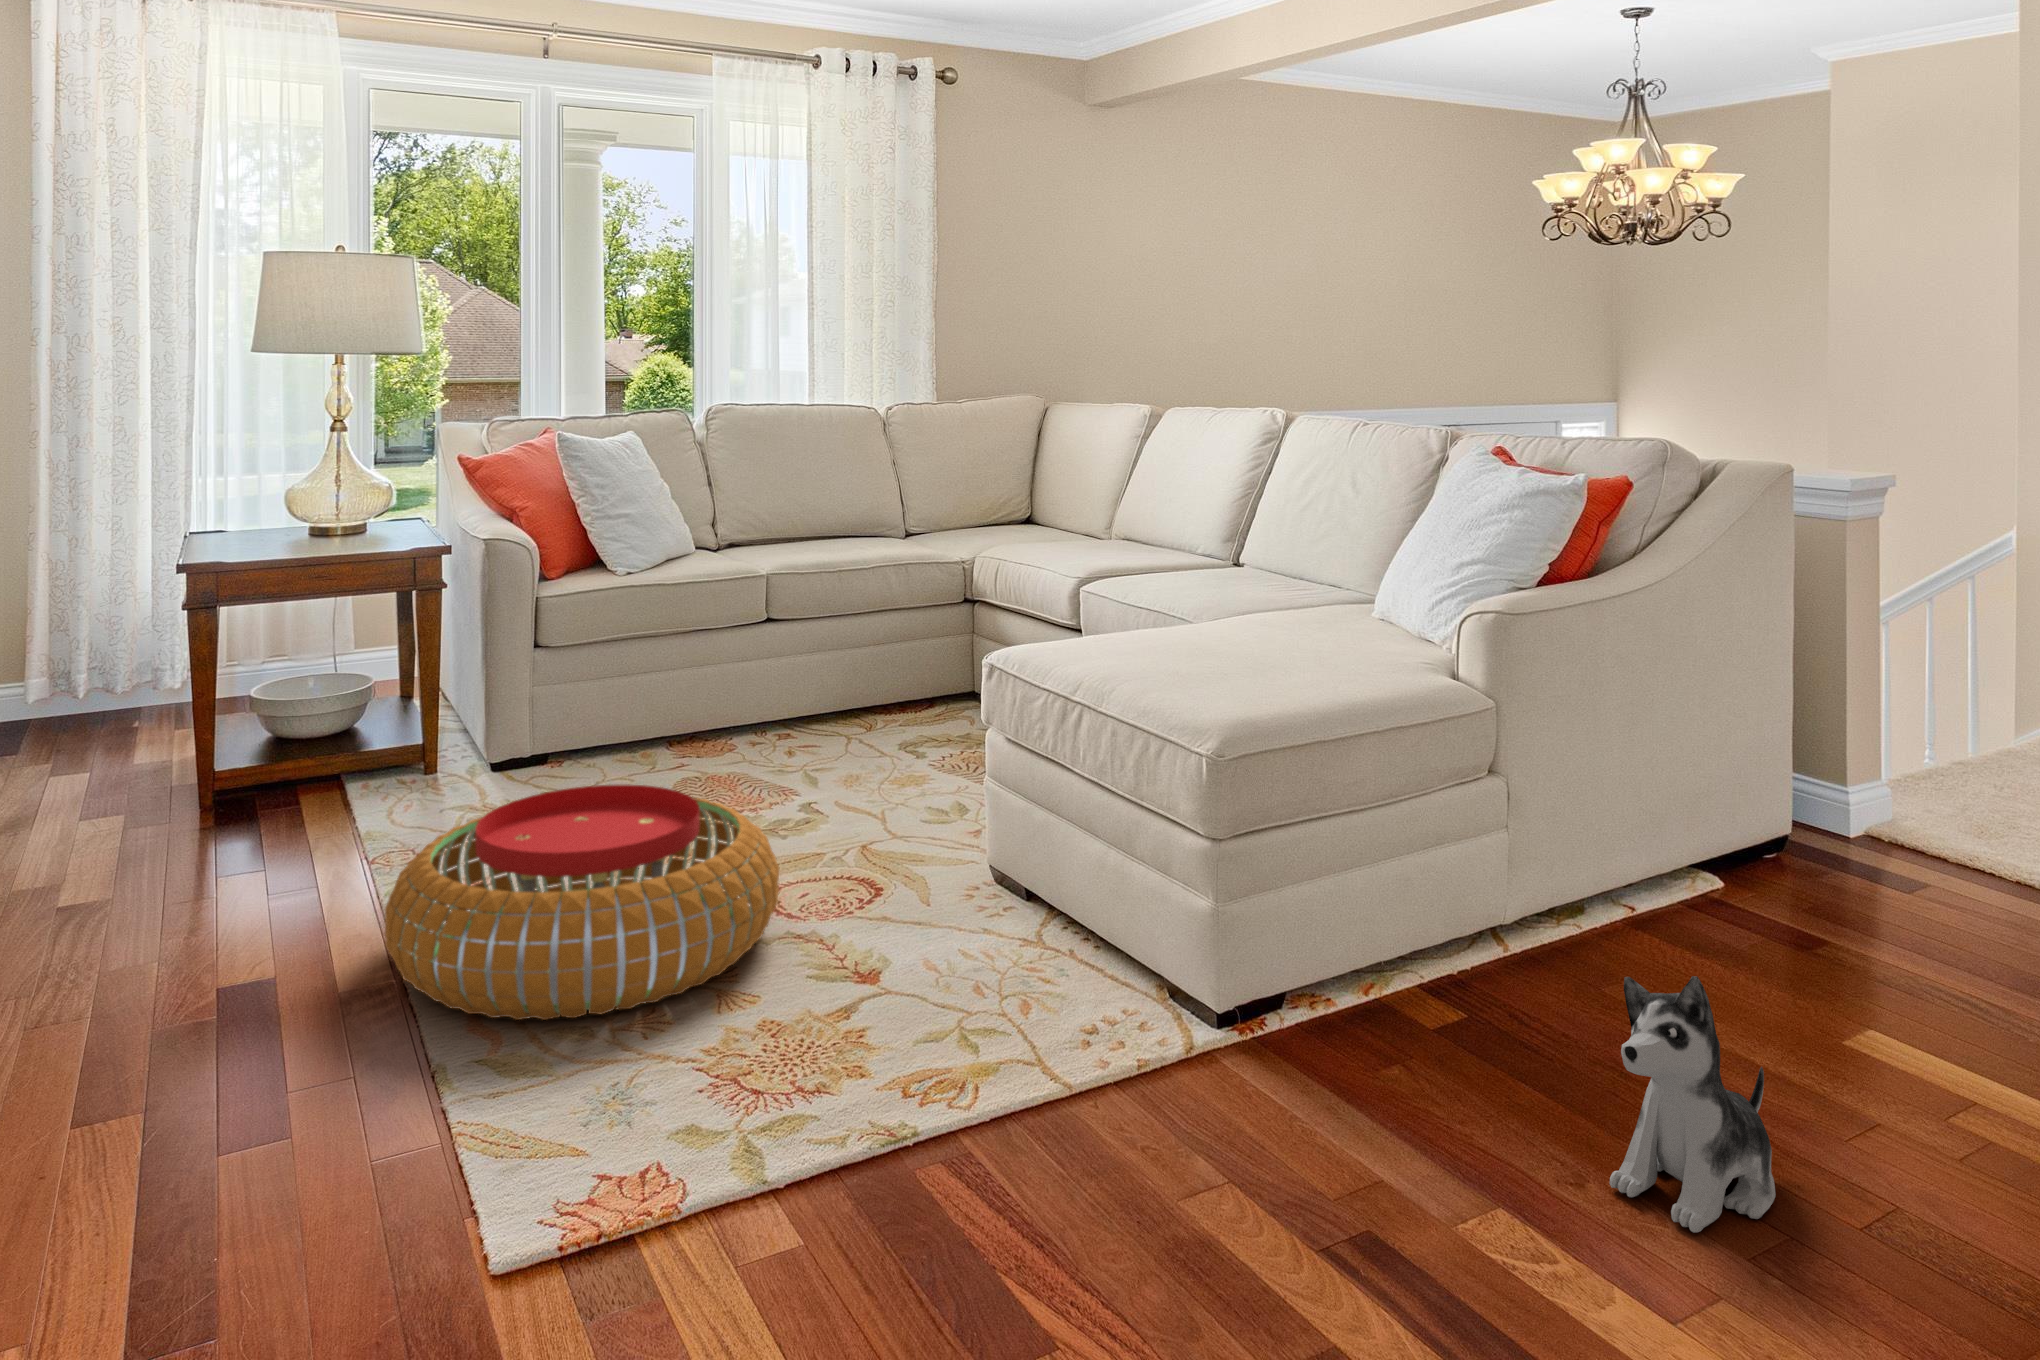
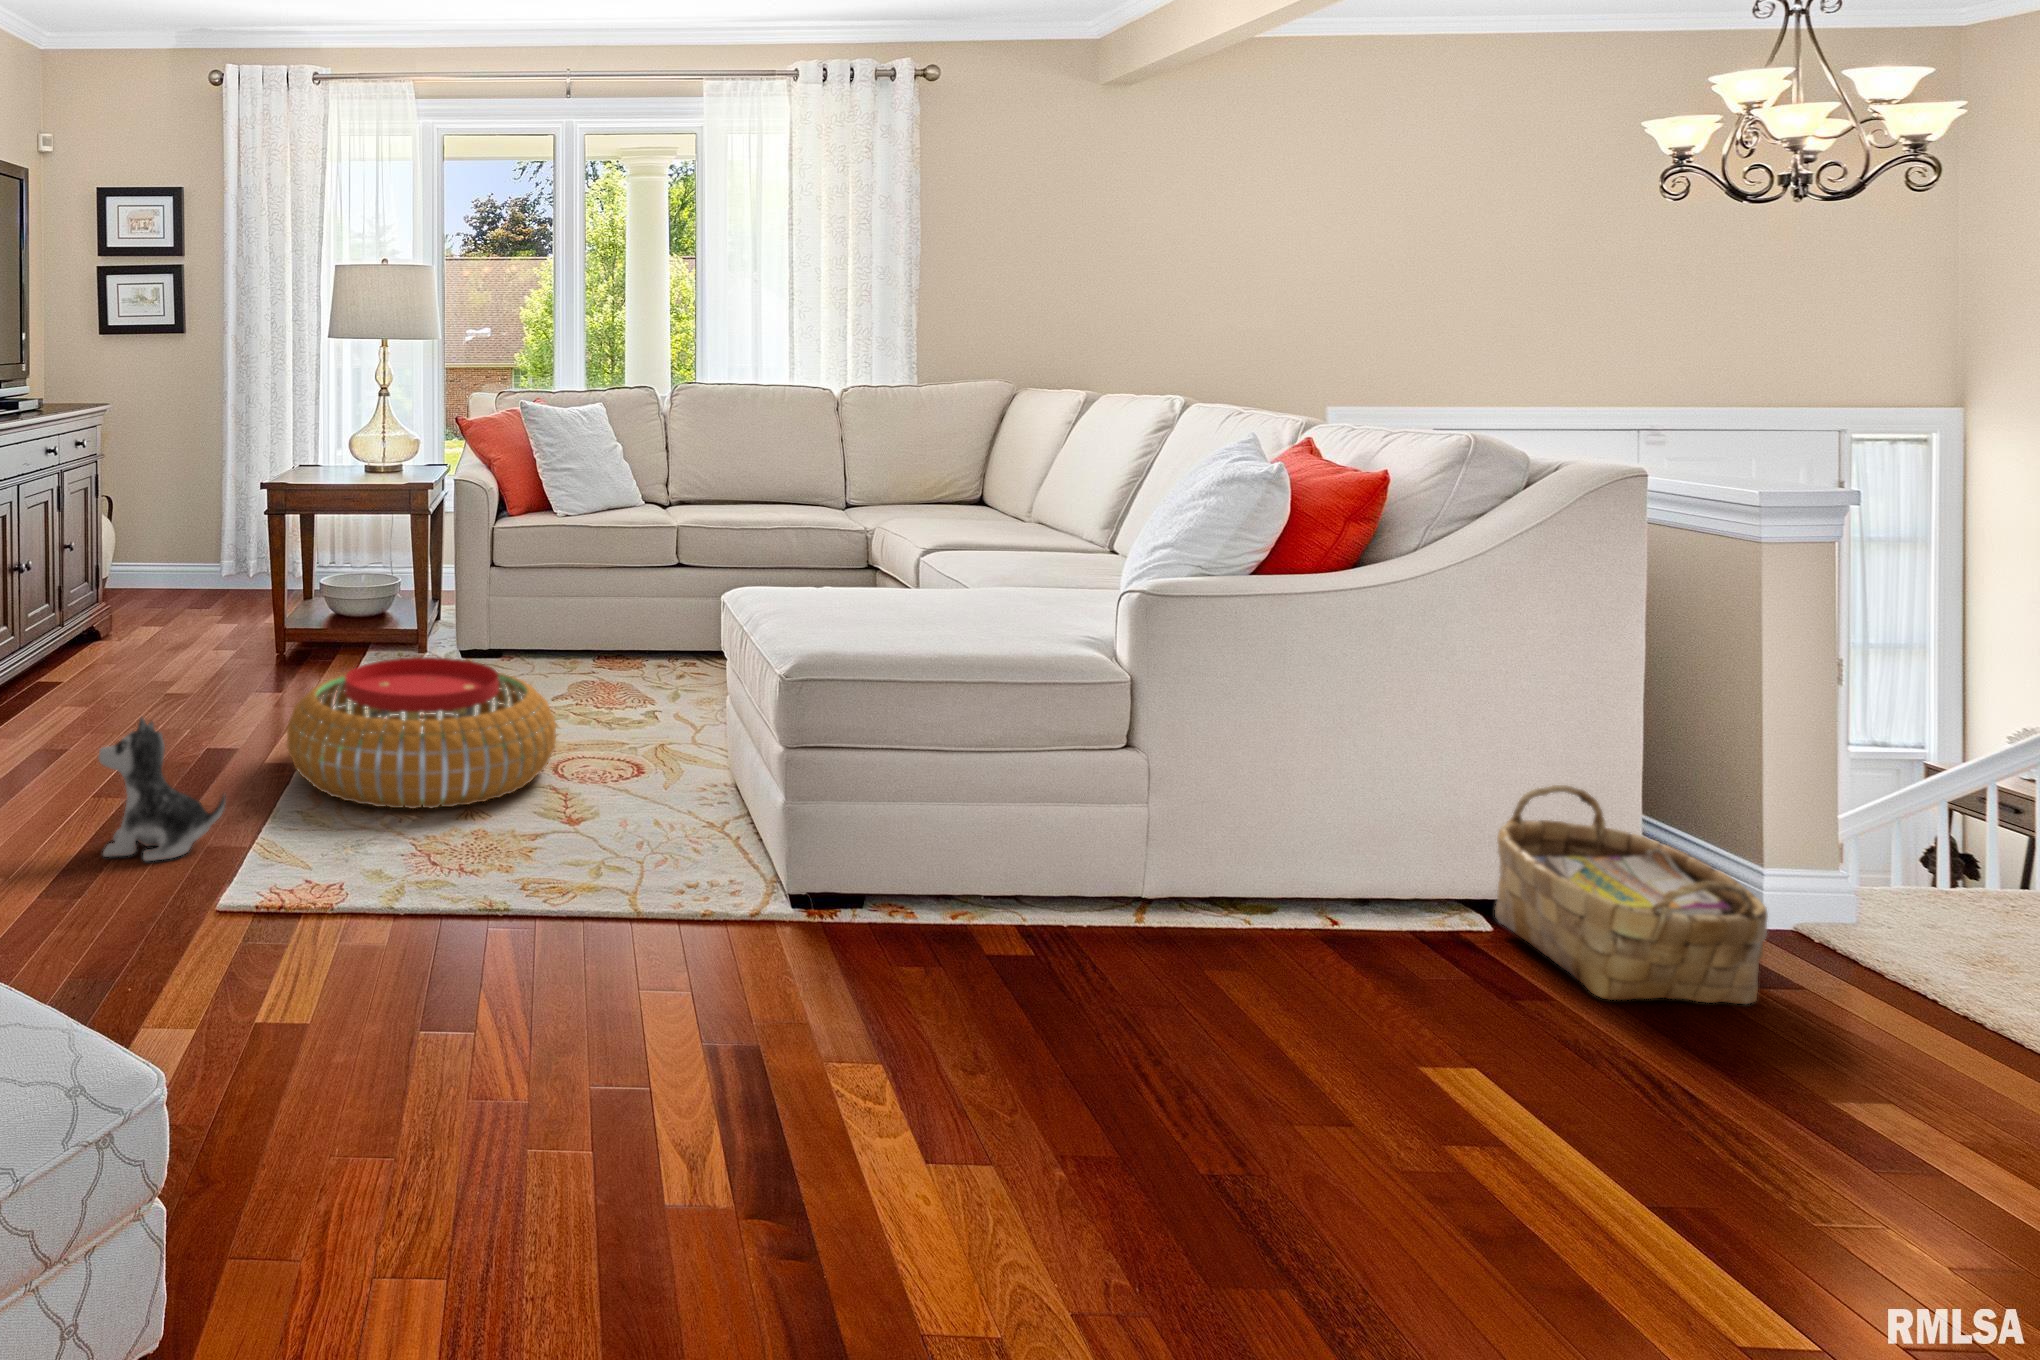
woven basket: none [1754,748,1984,938] -> present [1495,785,1768,1004]
plush toy: present [1610,976,1776,1233] -> present [99,716,226,861]

